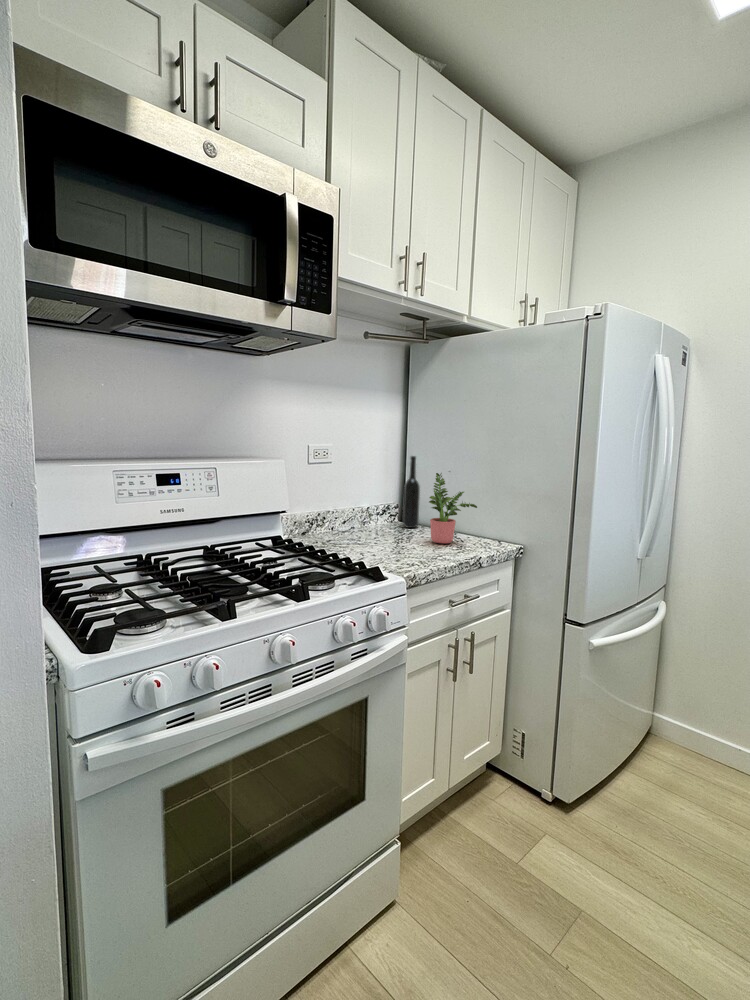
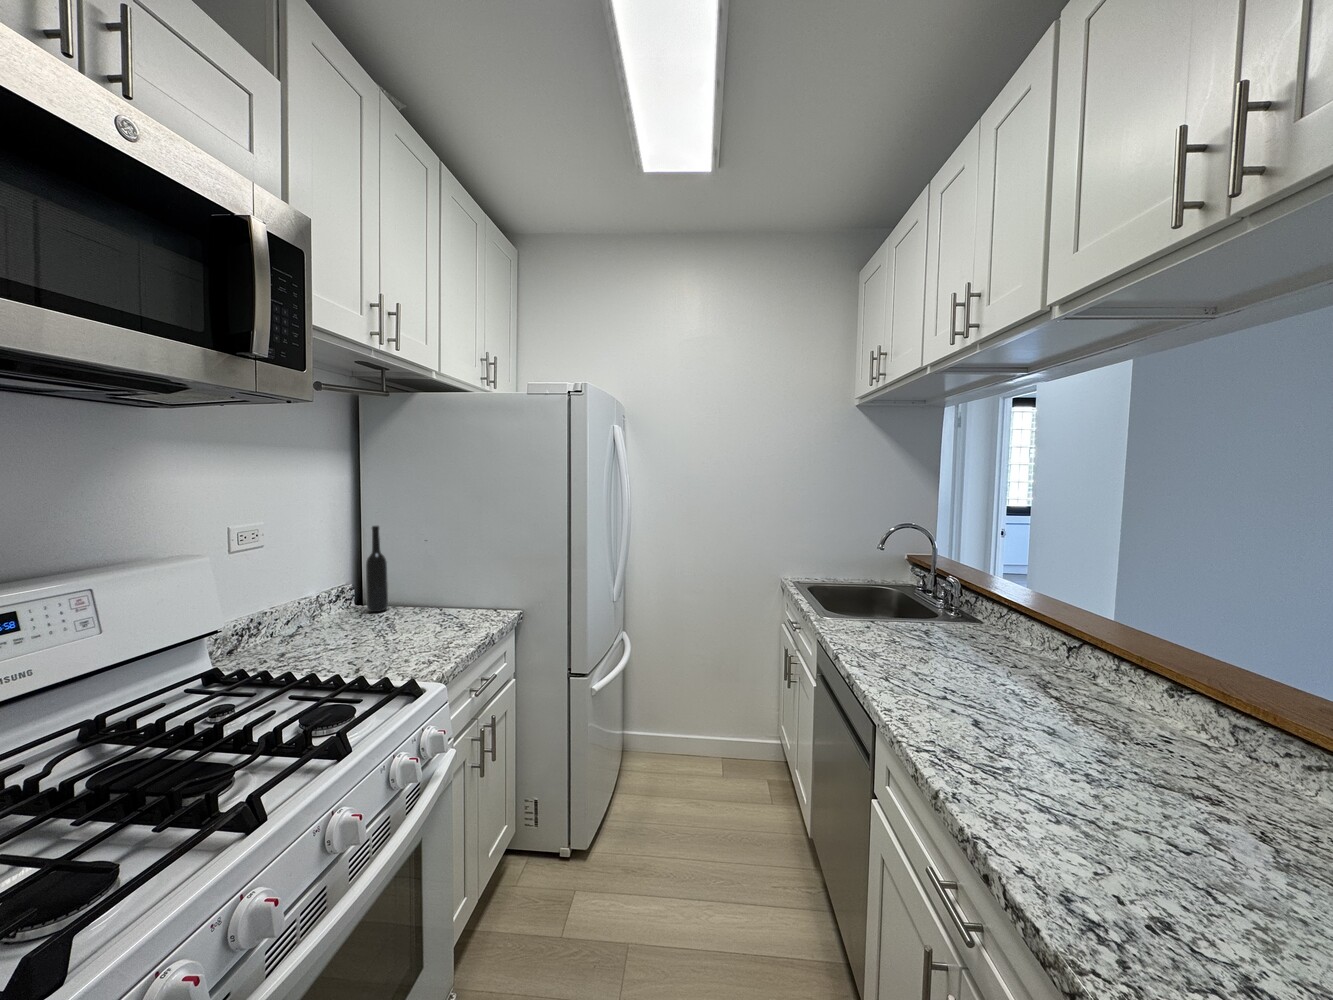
potted plant: present [429,473,477,544] -> none [417,545,471,626]

